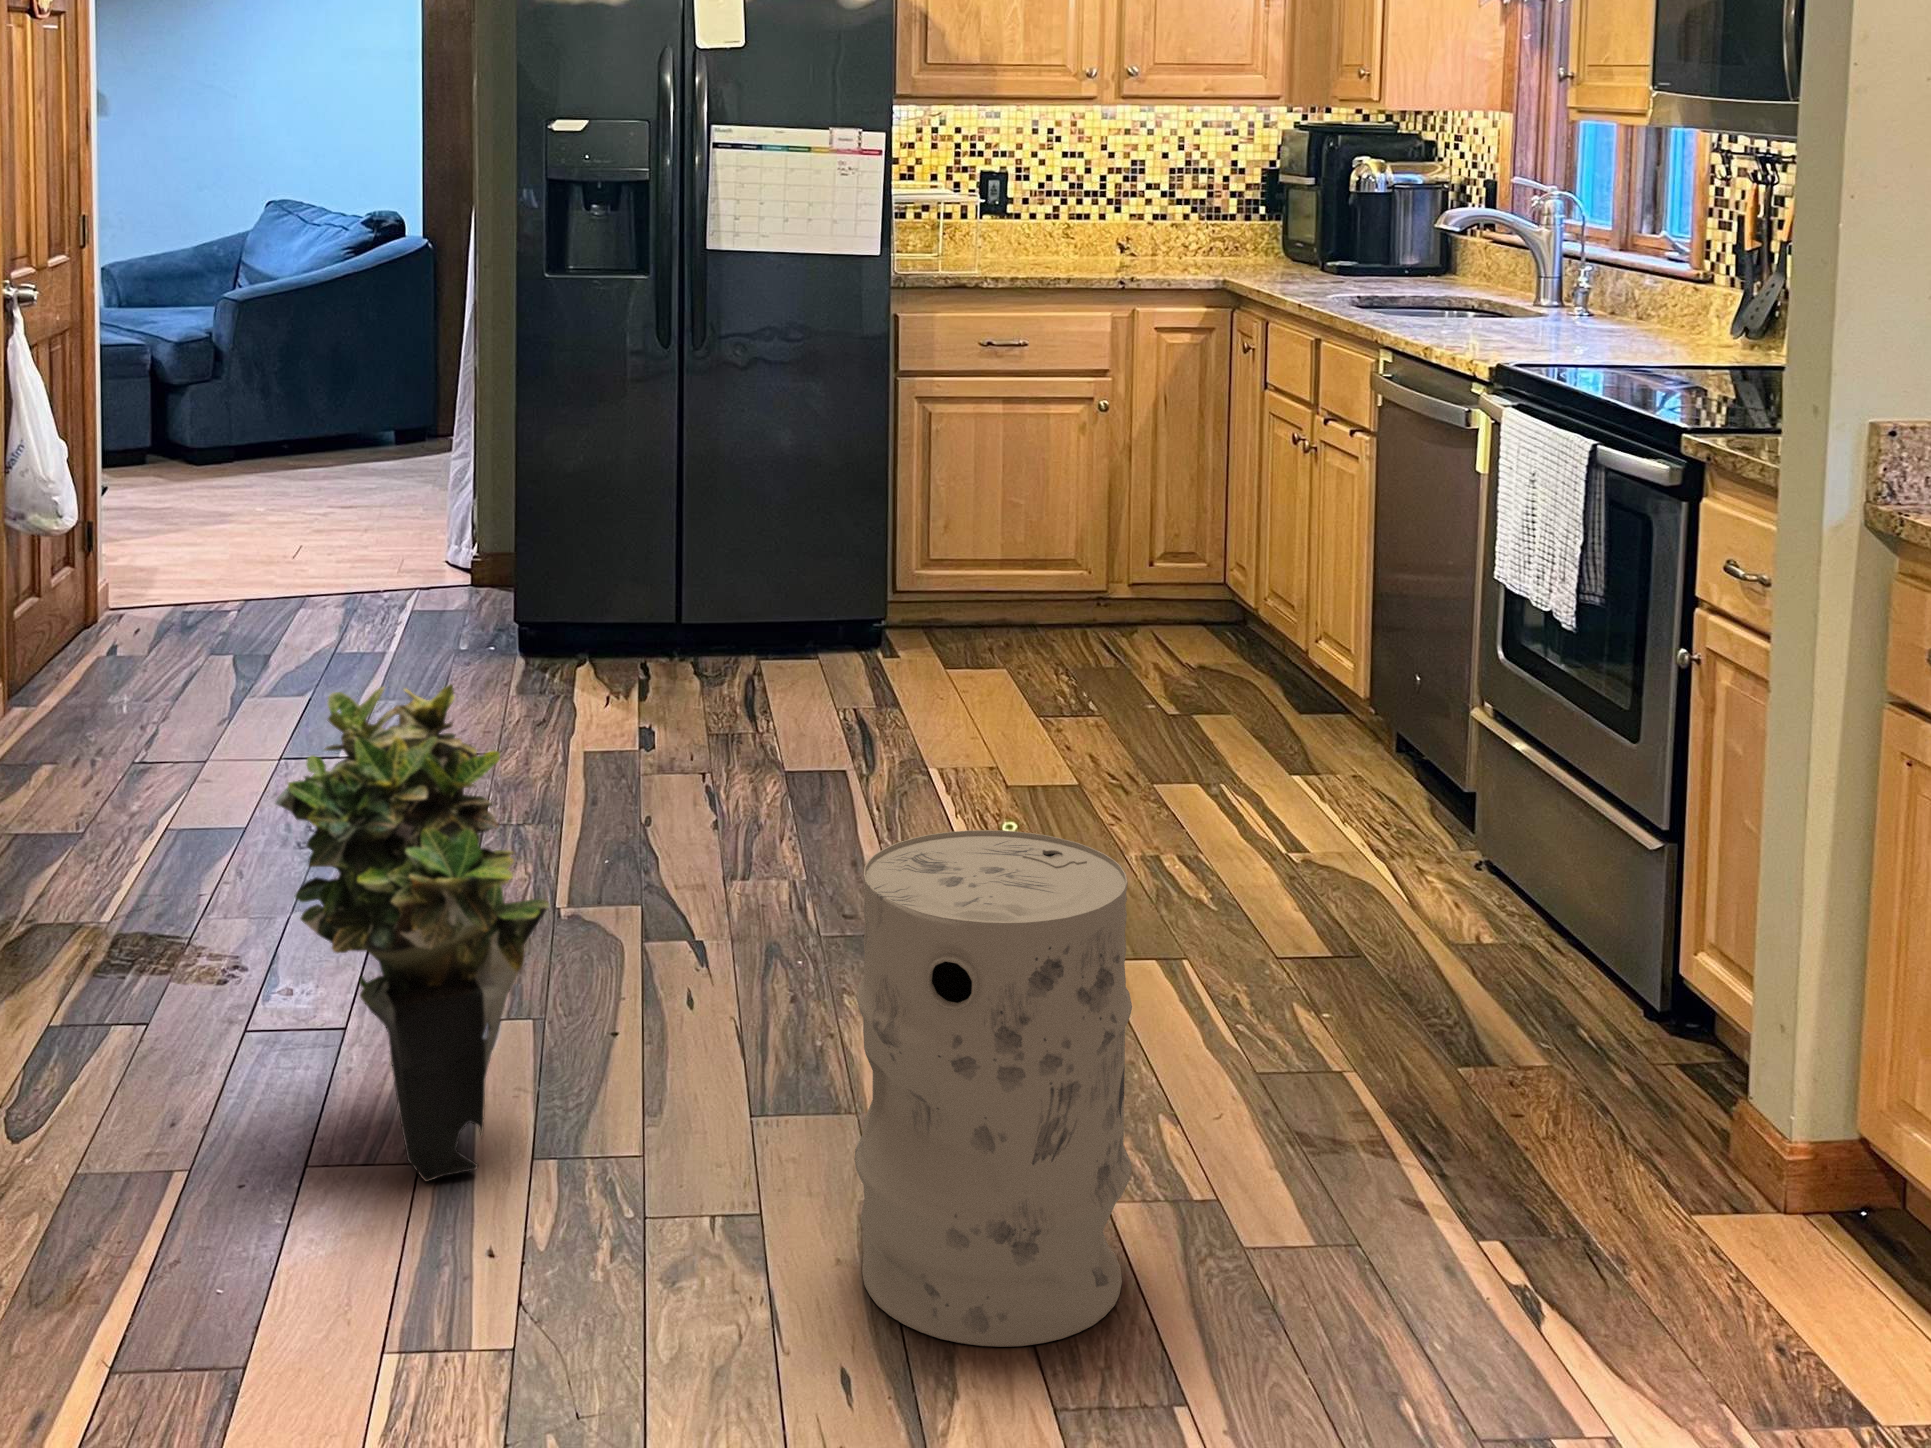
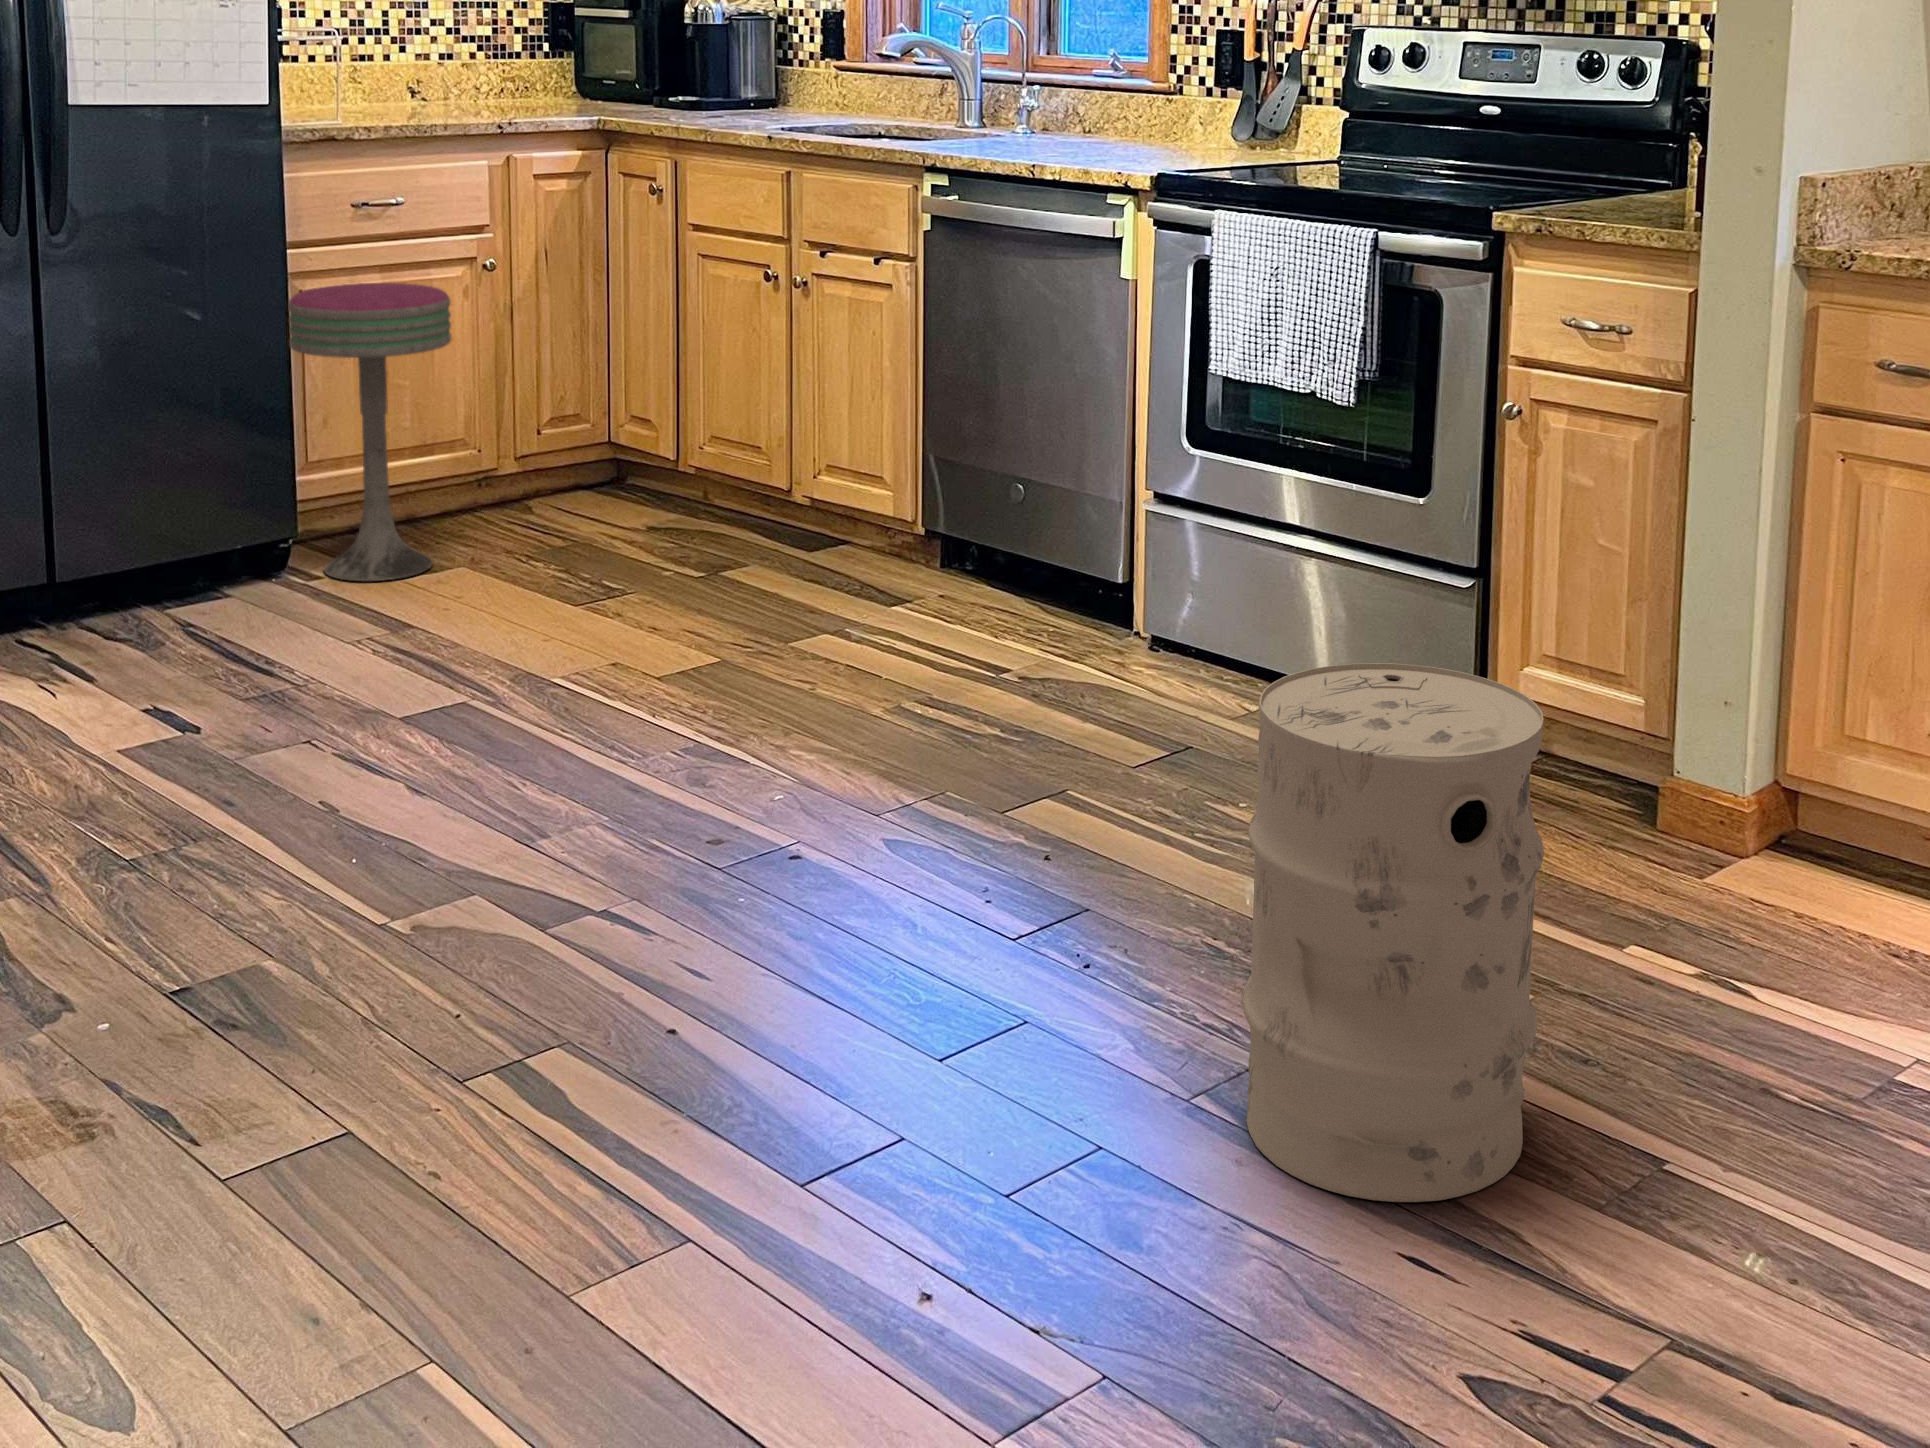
bar stool: none [887,411,1019,667] -> present [288,283,451,581]
potted plant: present [275,685,550,1182] -> none [448,643,827,1279]

